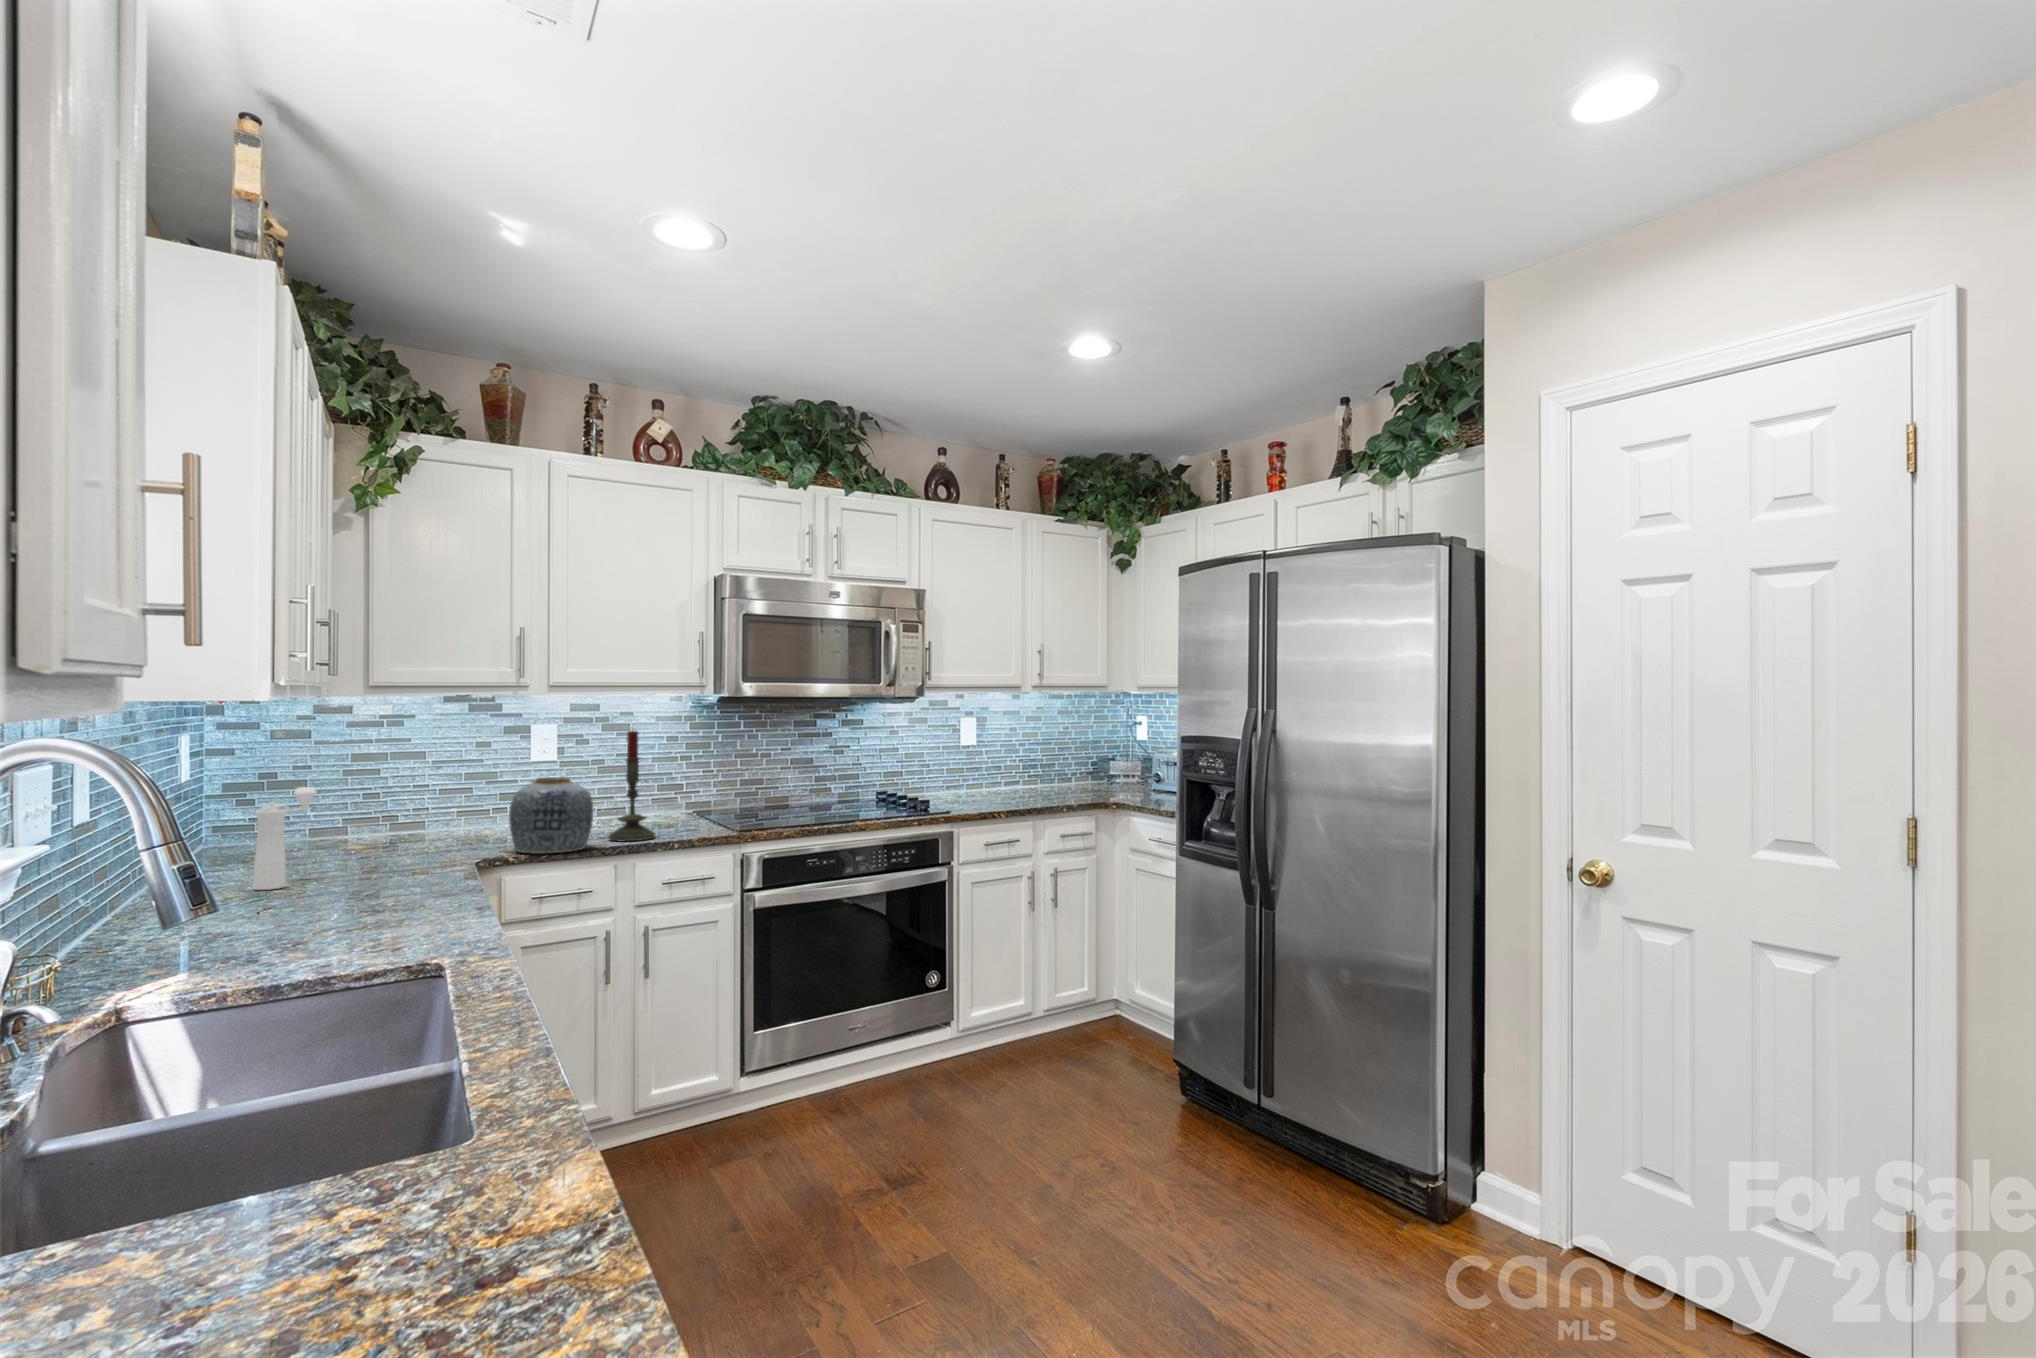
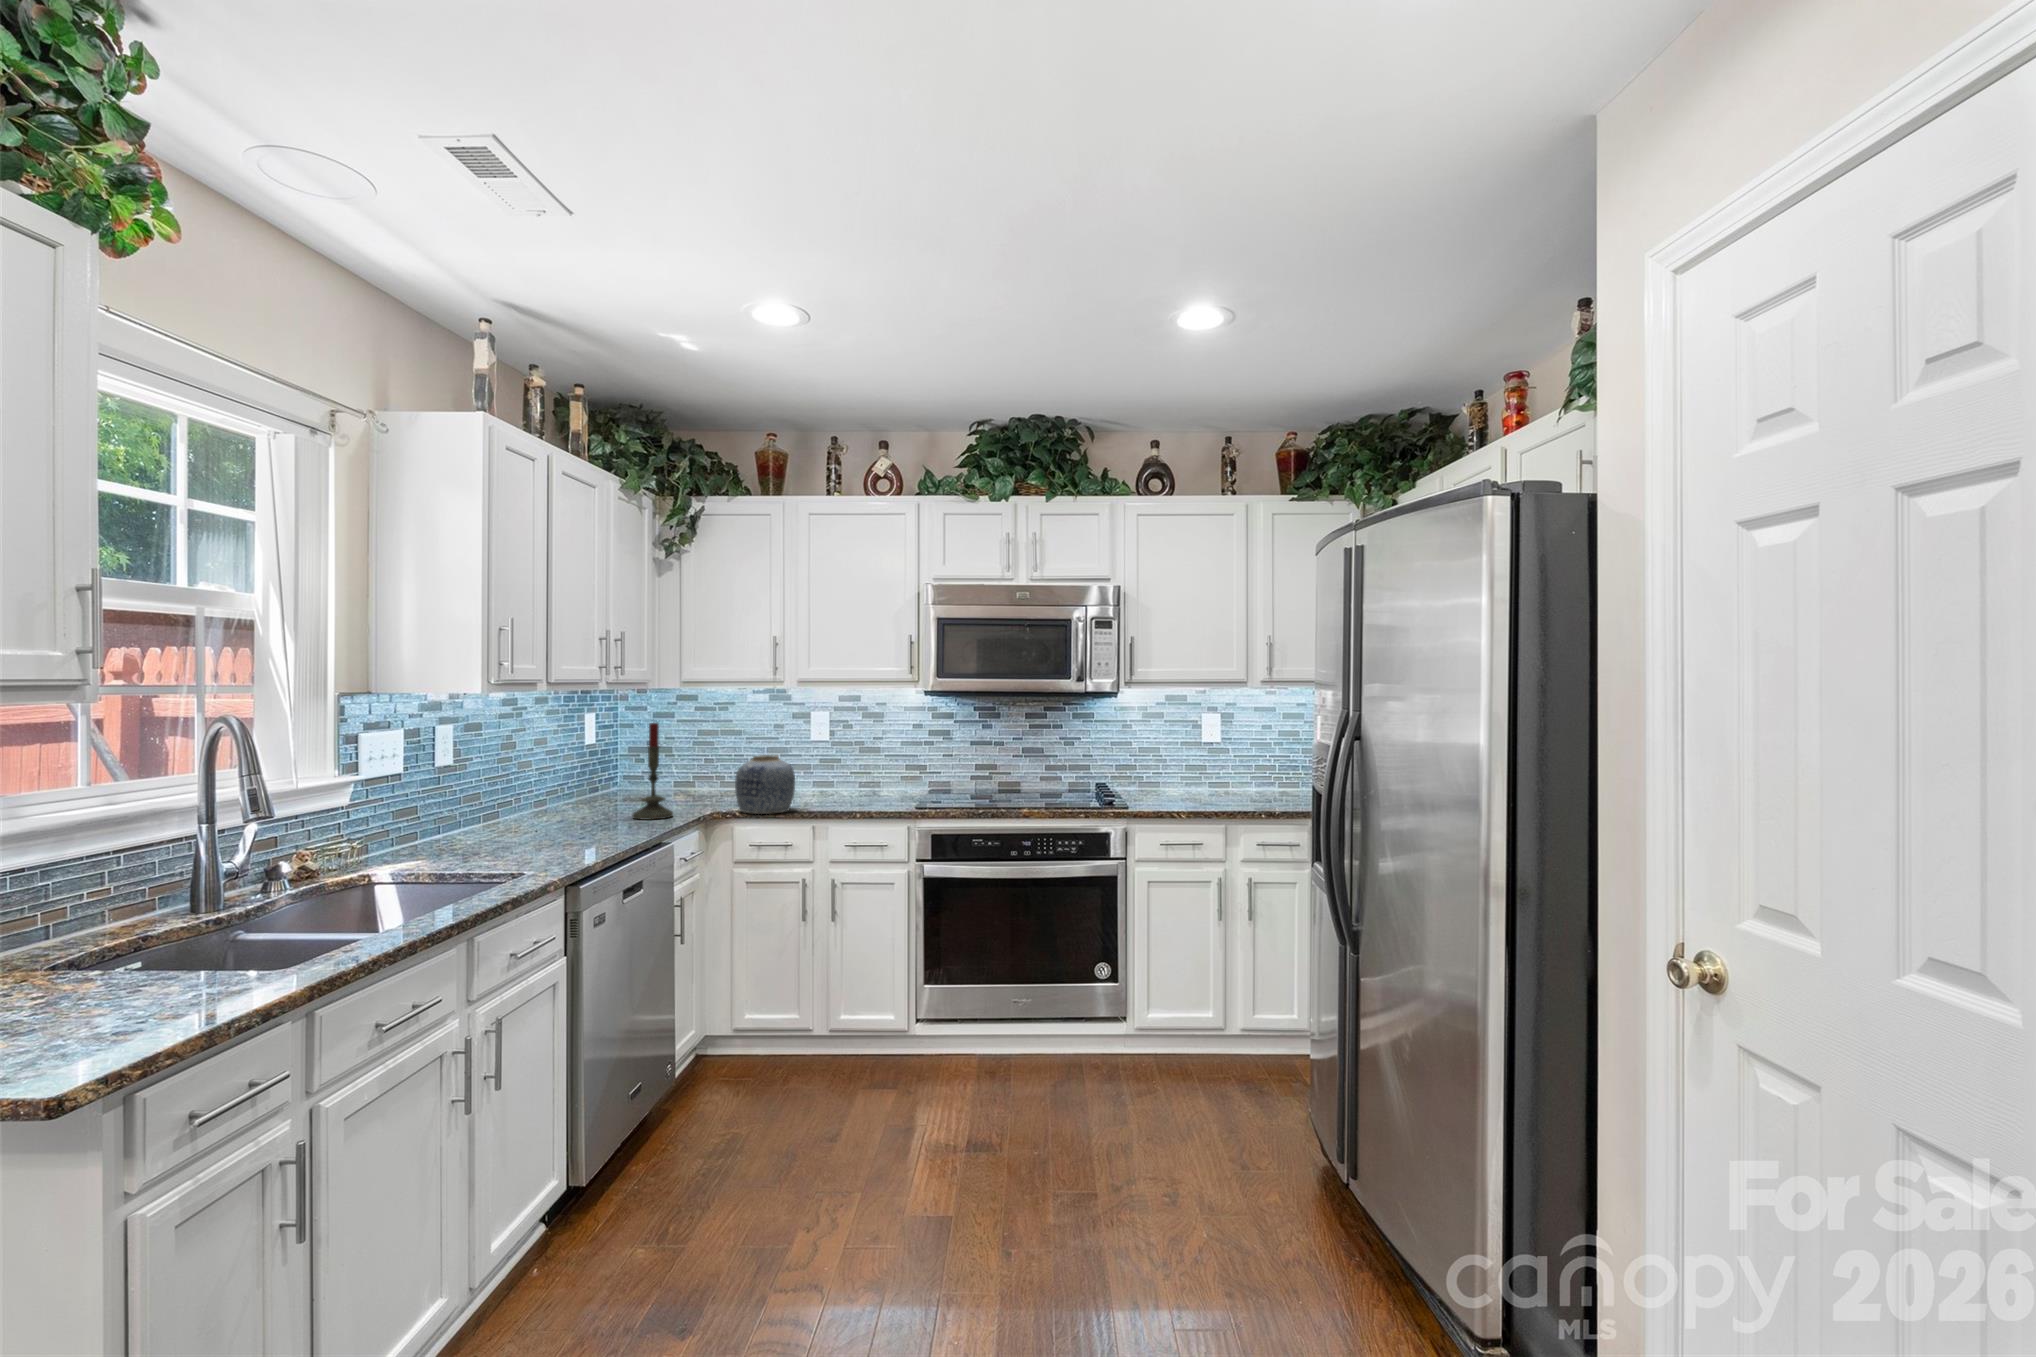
candle: present [609,731,655,841] -> present [632,723,673,820]
pepper mill: present [253,787,316,890] -> none [549,755,597,821]

